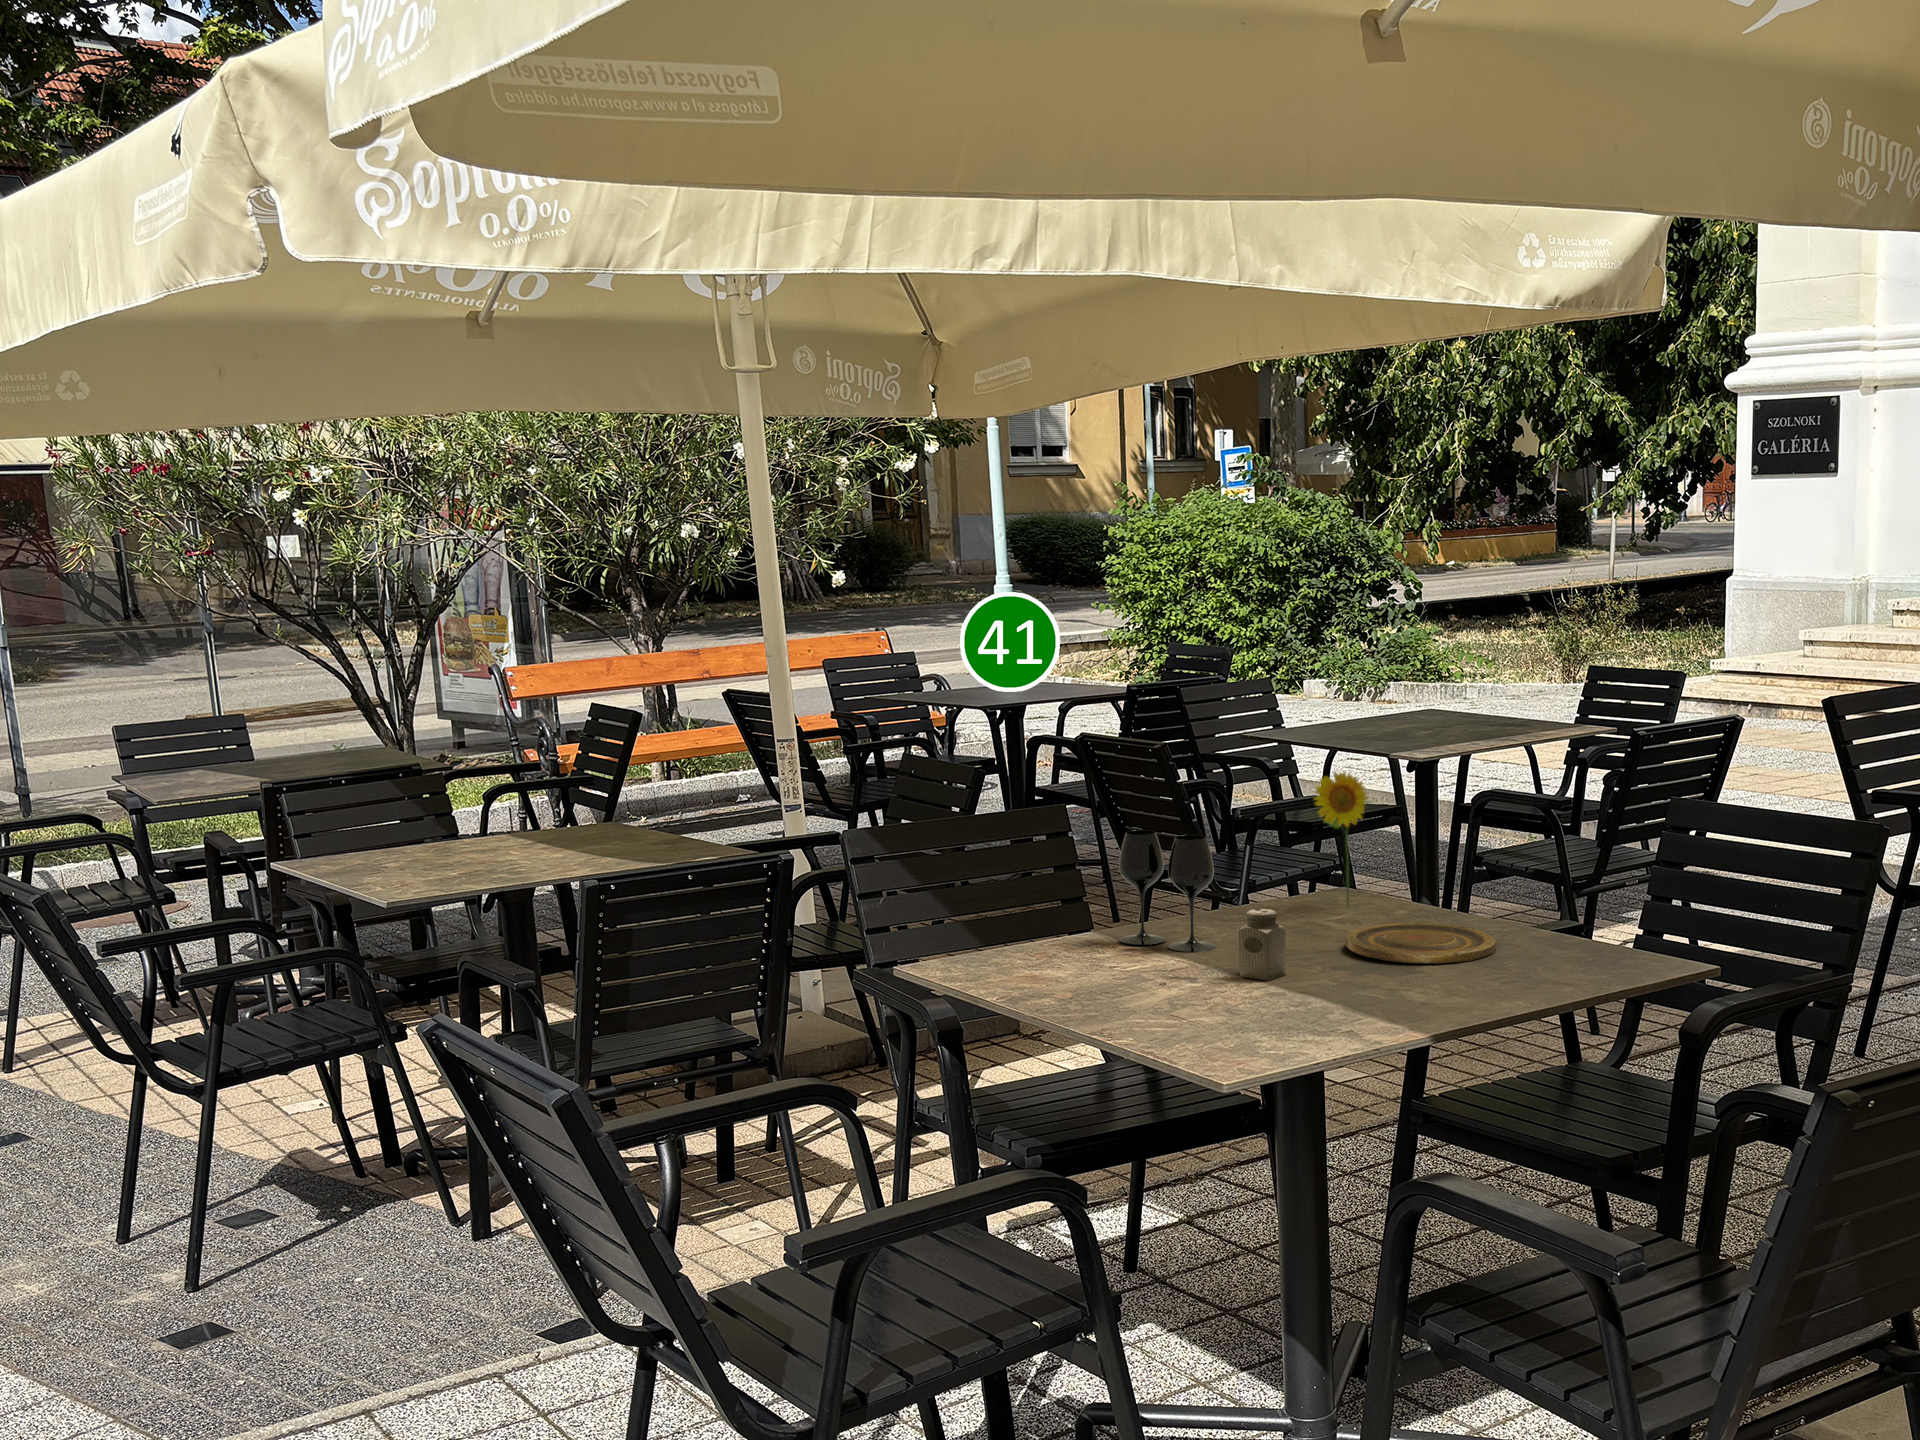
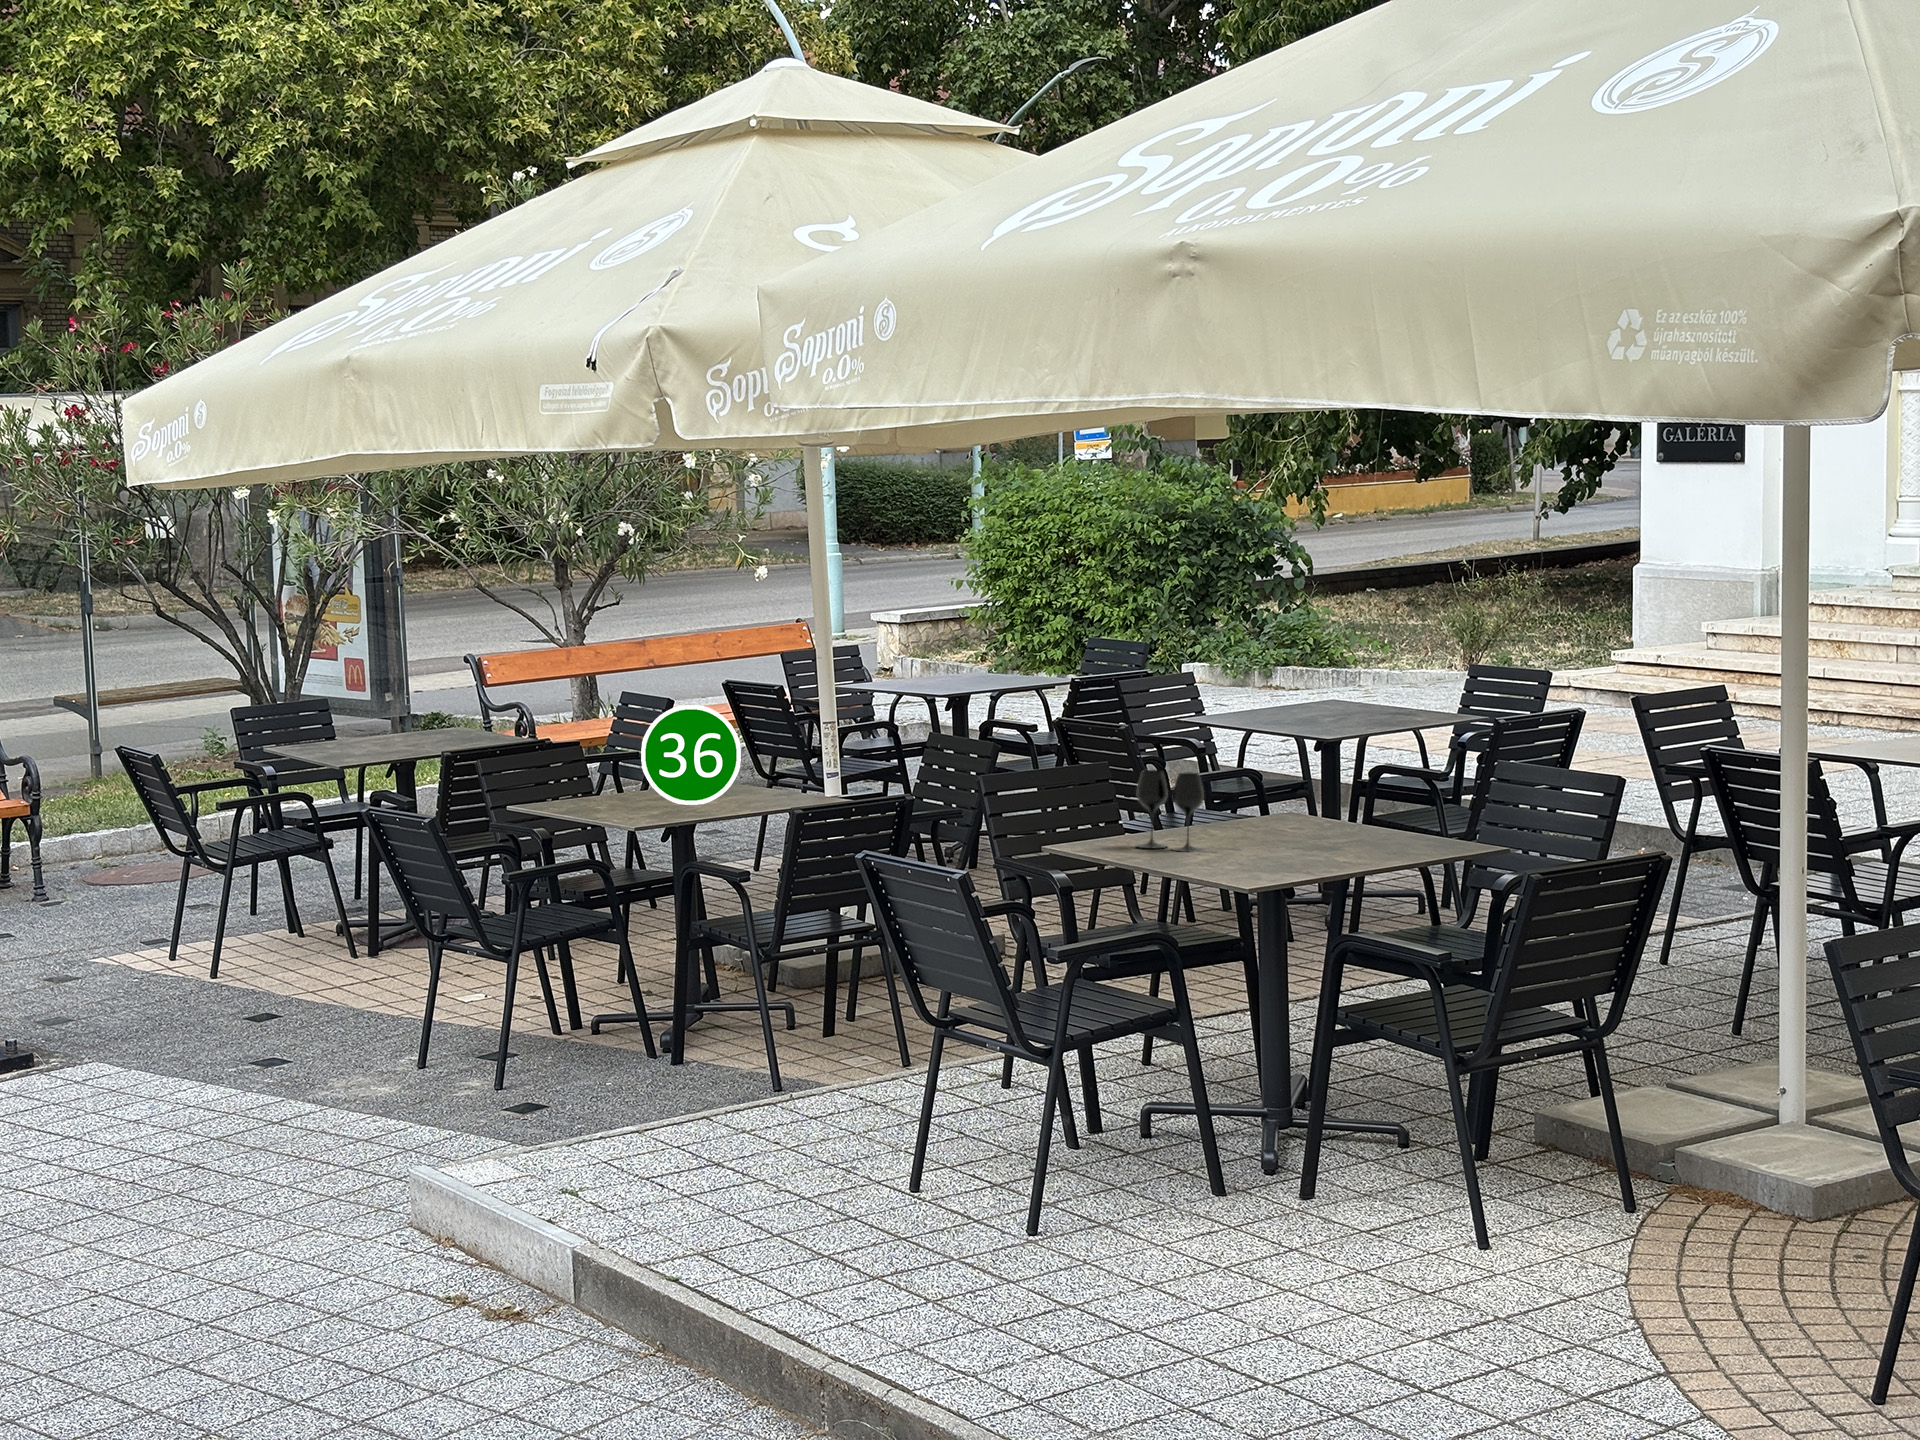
flower: present [1313,771,1372,906] -> none [1266,732,1309,830]
salt shaker: present [1239,909,1286,980] -> none [1227,818,1257,863]
plate: present [1346,922,1496,964] -> none [1293,835,1391,855]

